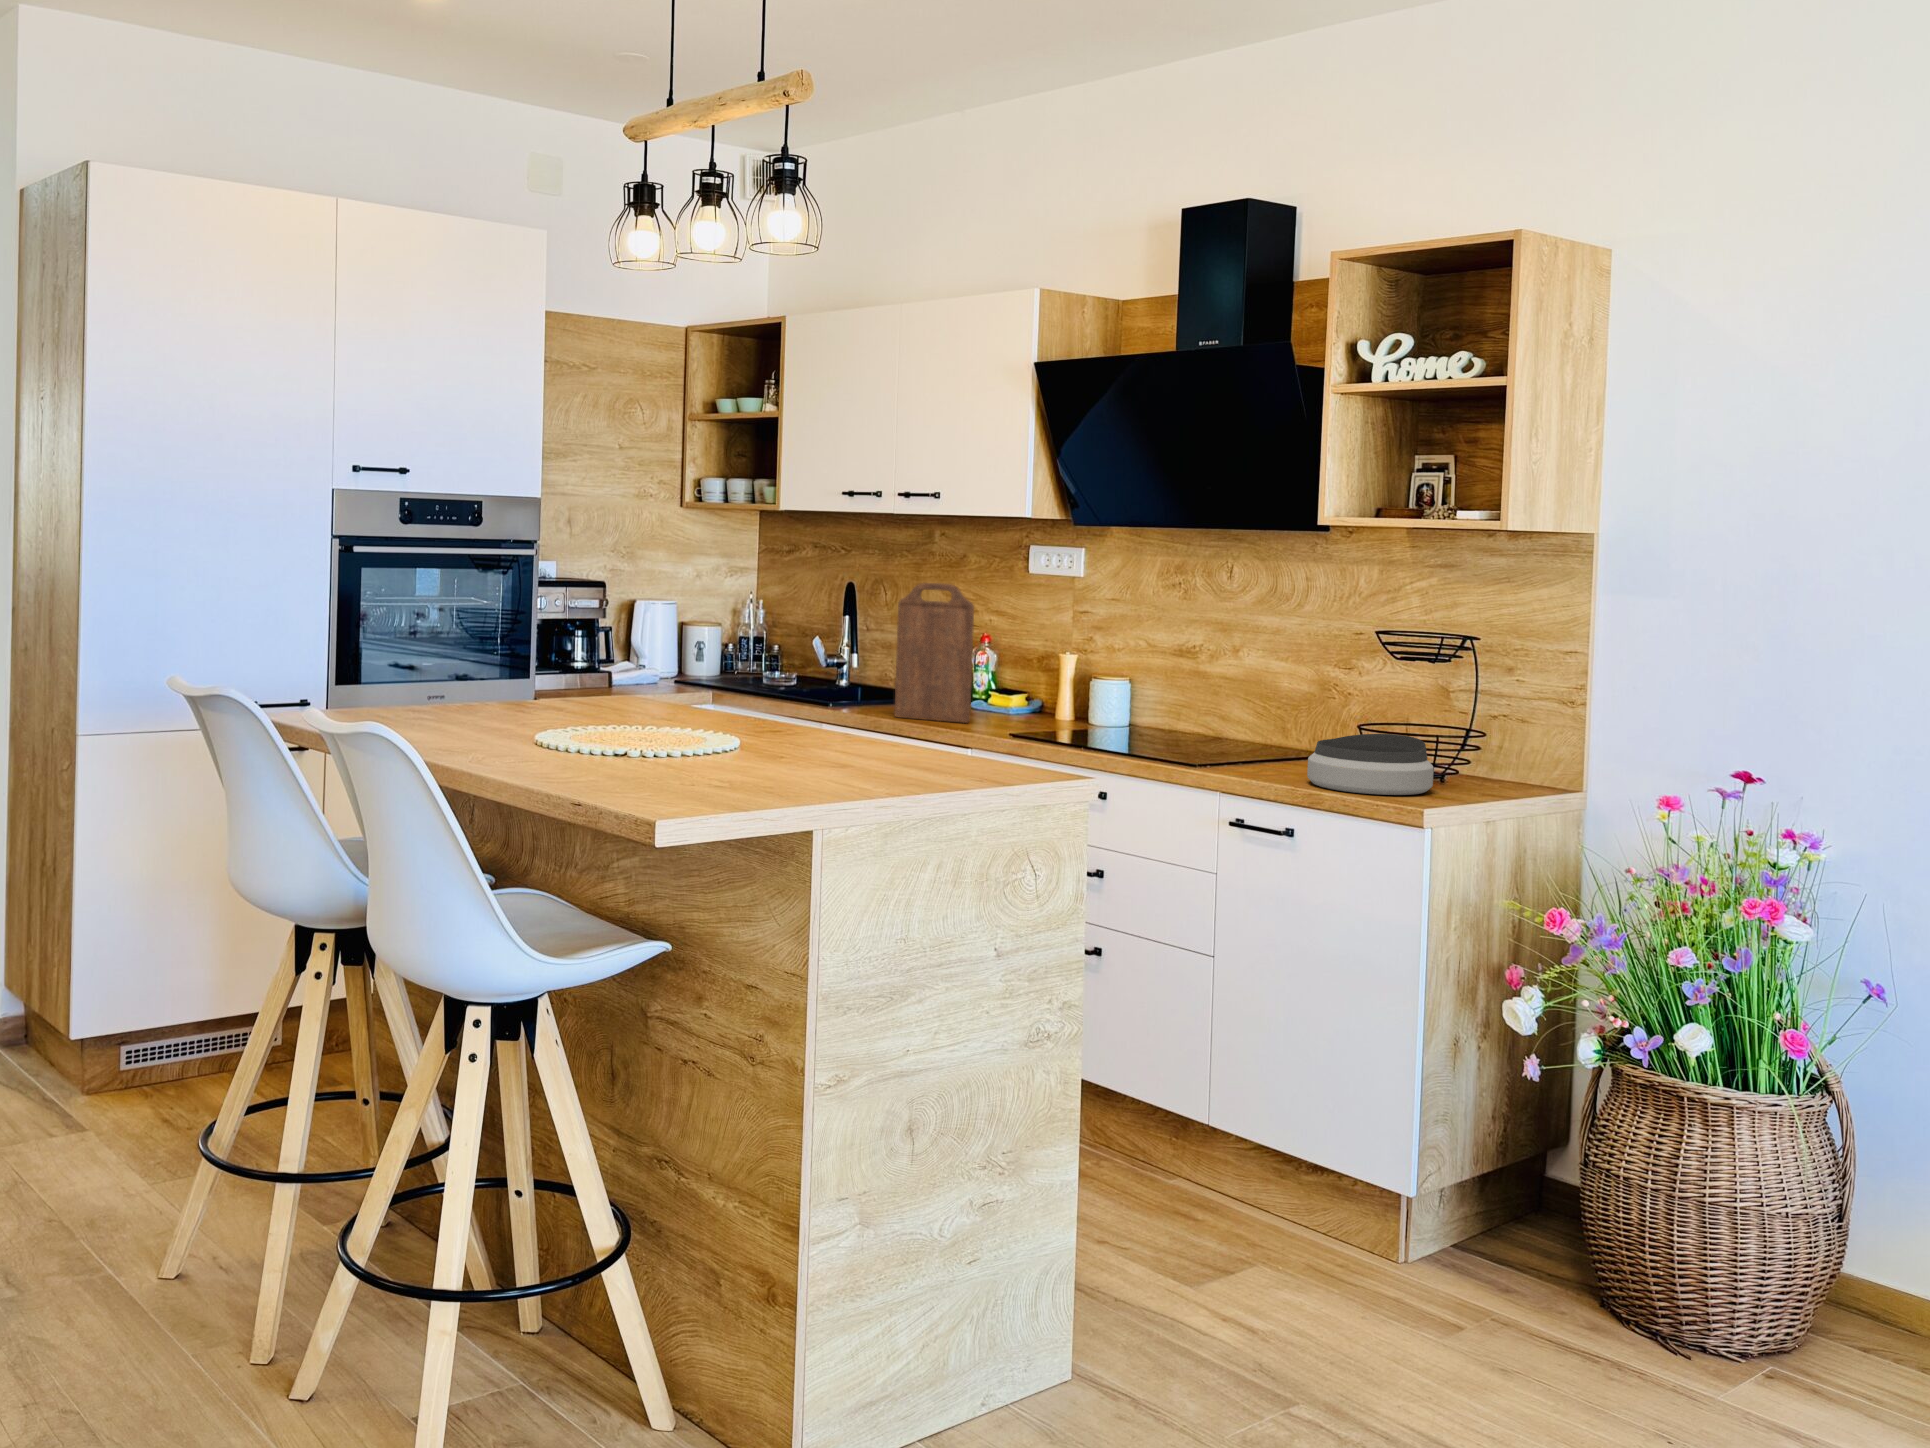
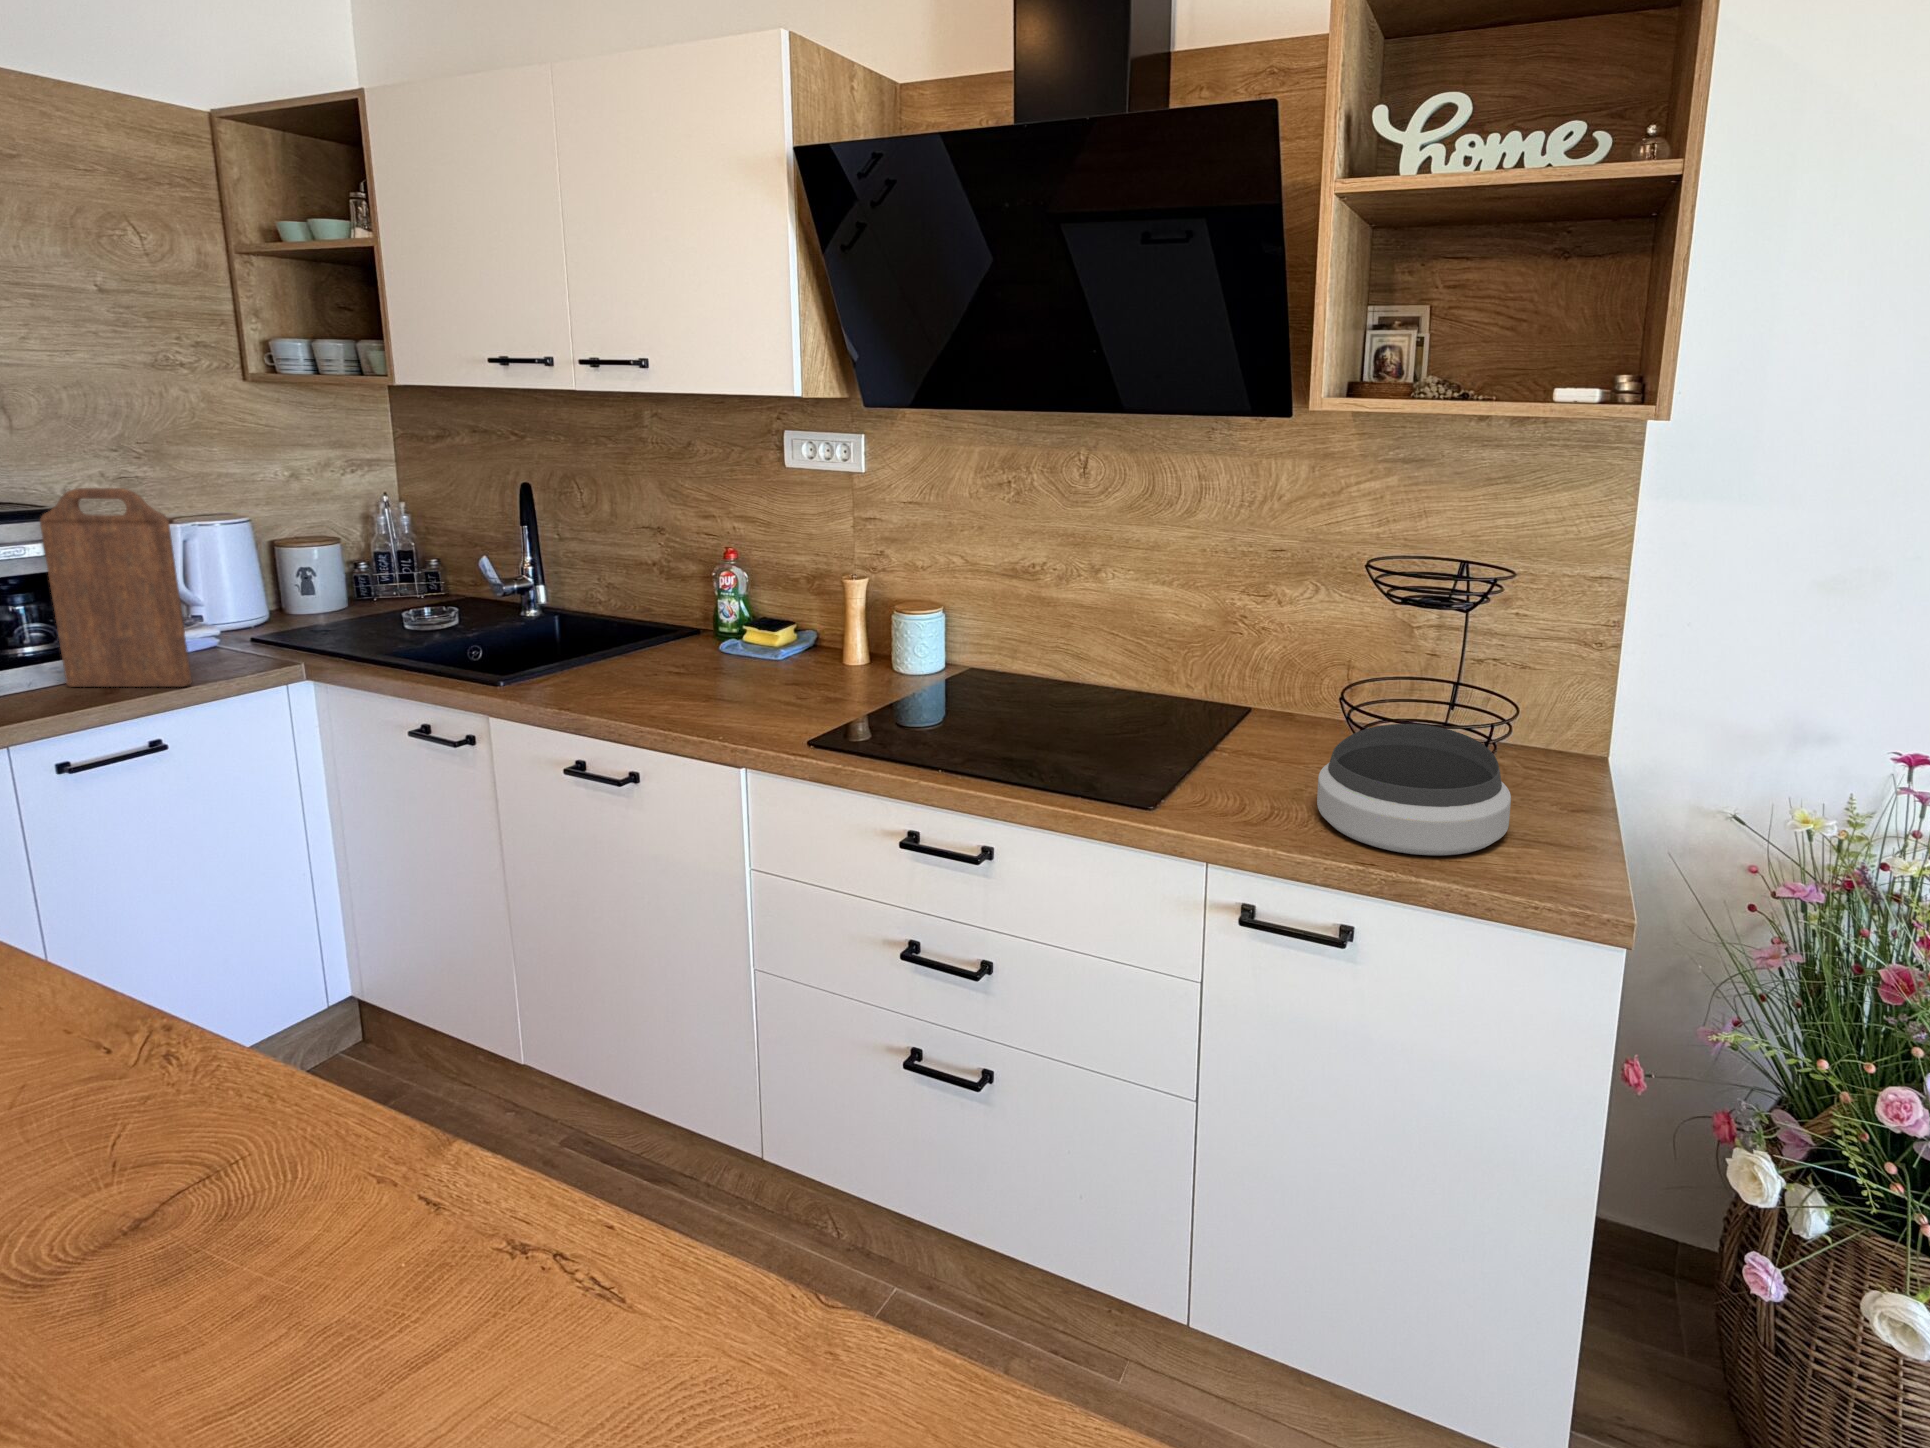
cutting board: present [894,583,974,723] -> present [40,488,192,687]

